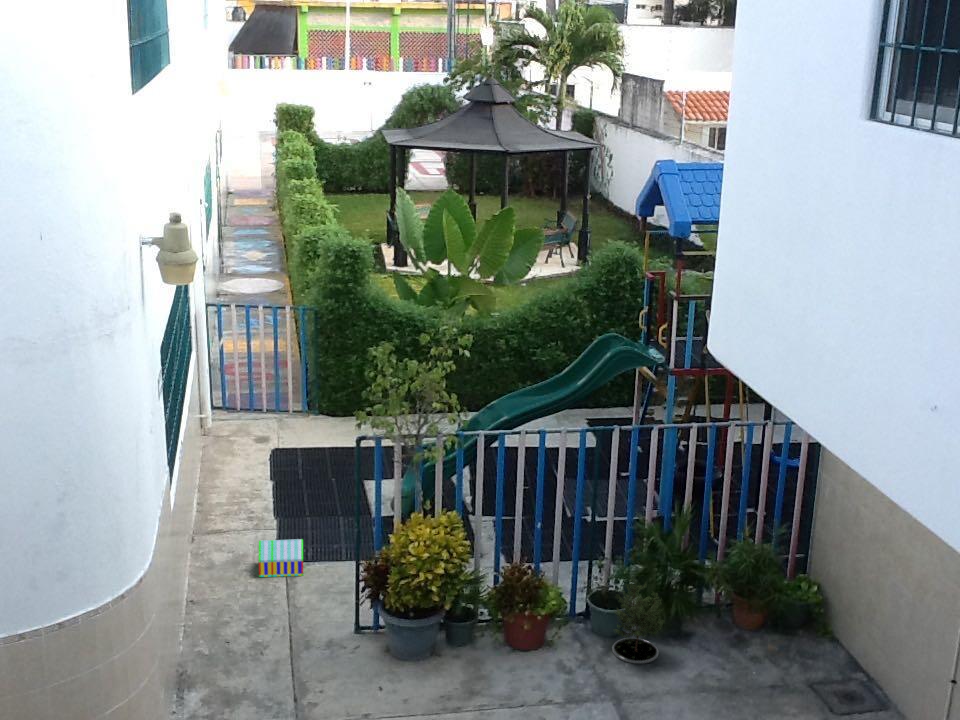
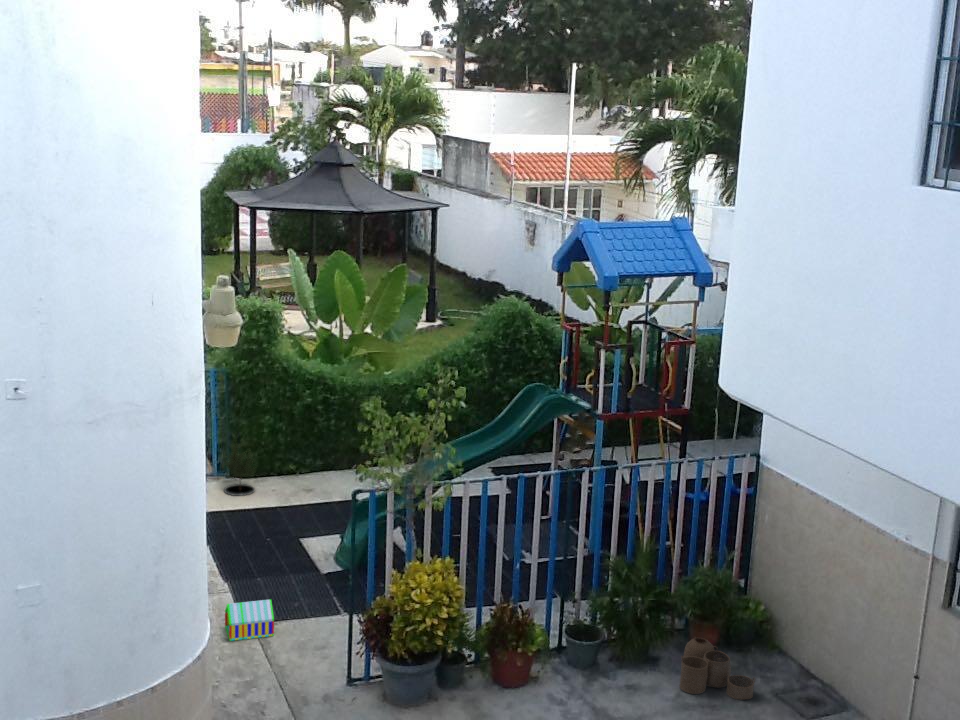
potted tree: present [612,580,664,664] -> present [224,441,255,496]
woven basket: none [701,613,782,687] -> present [680,636,755,700]

